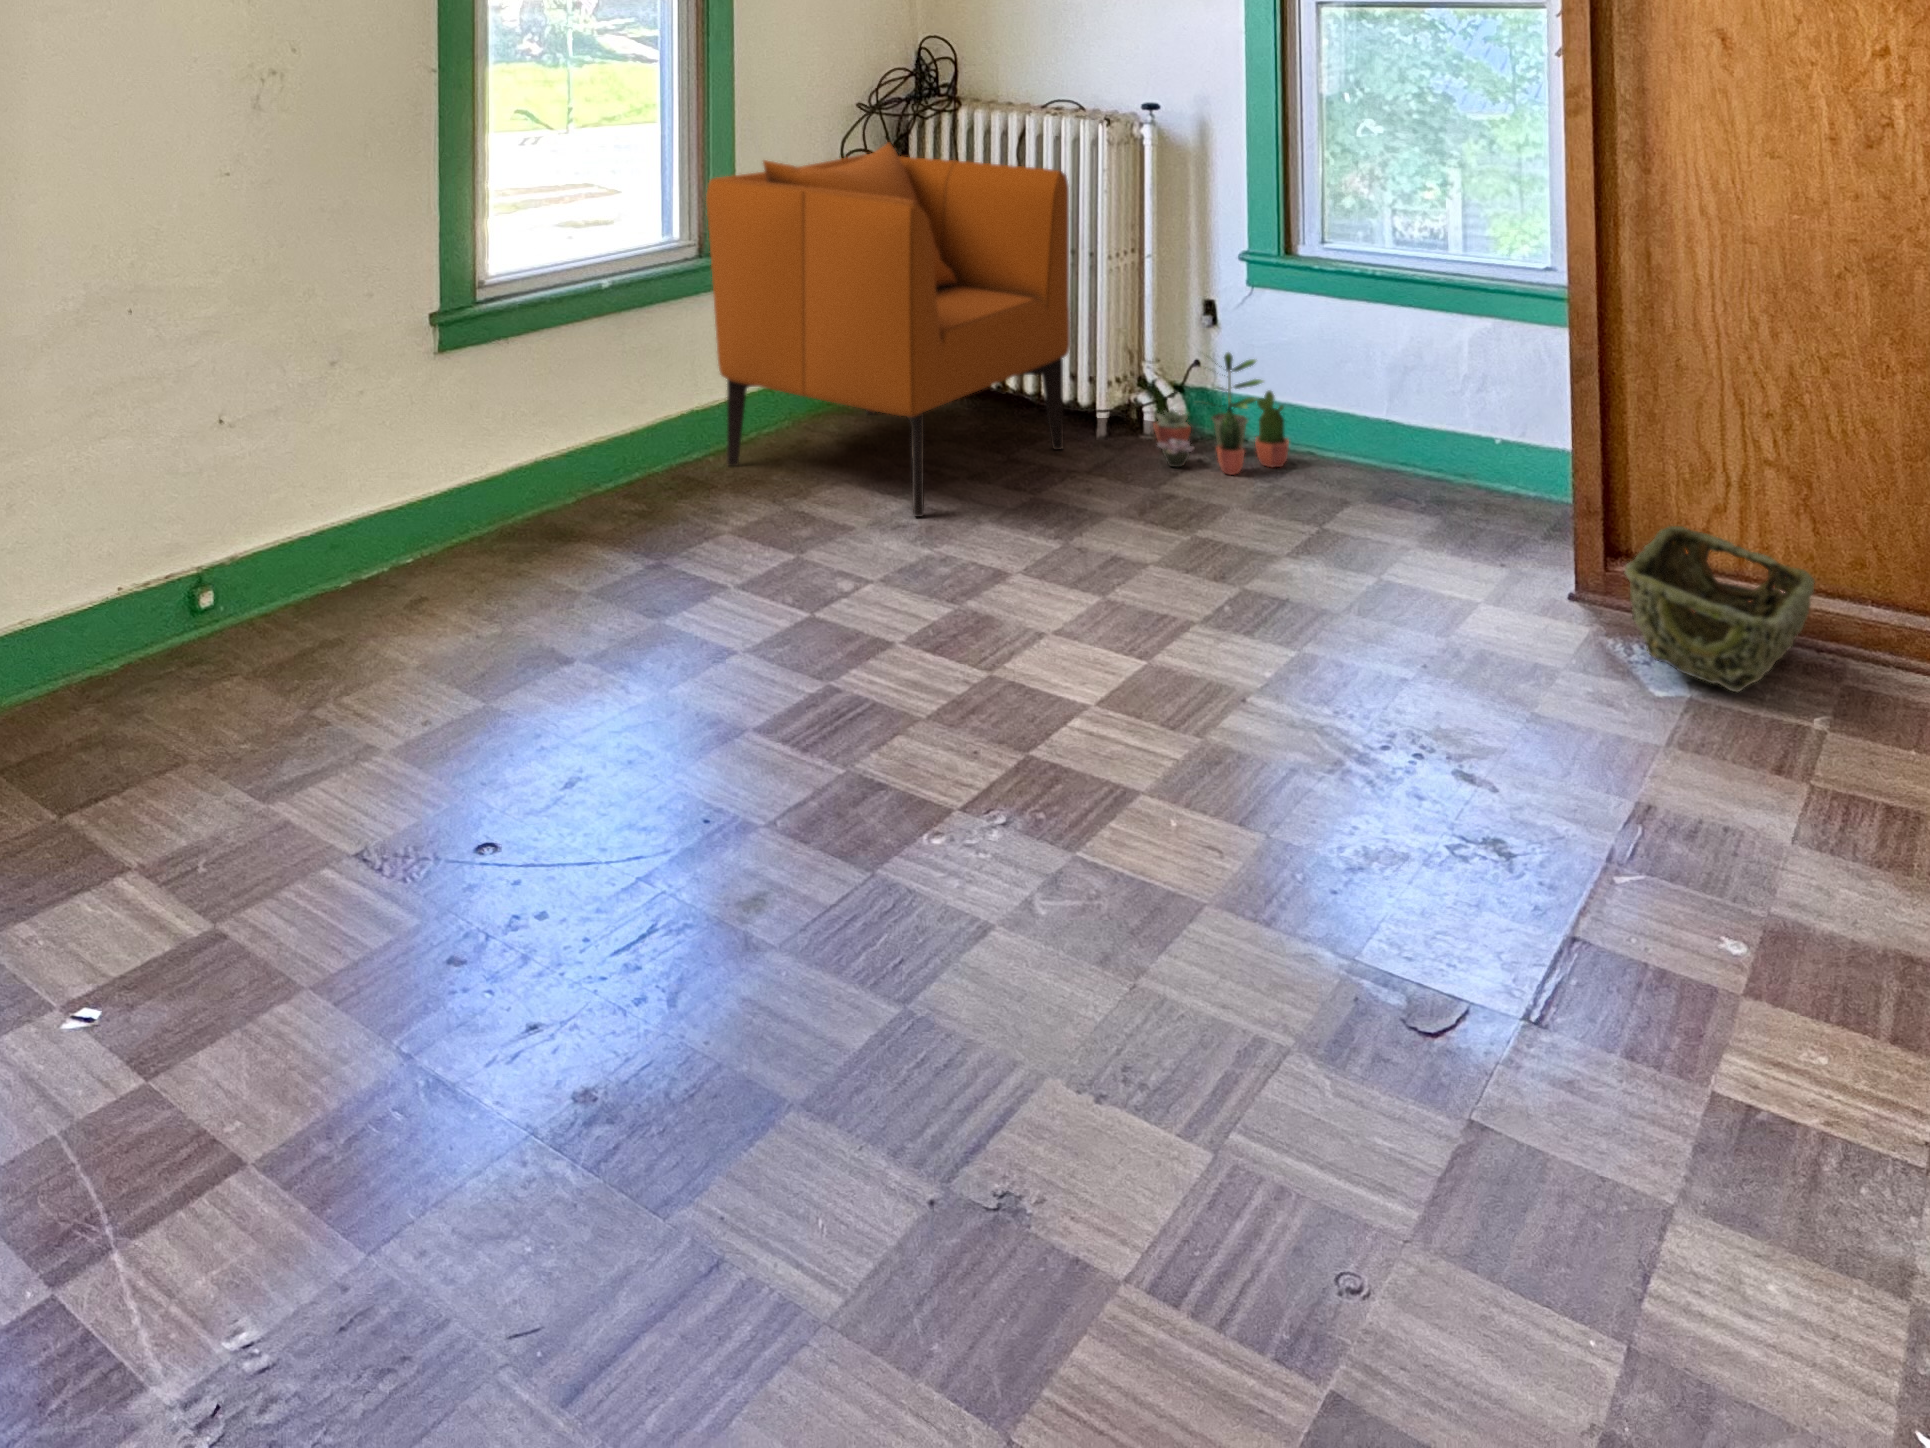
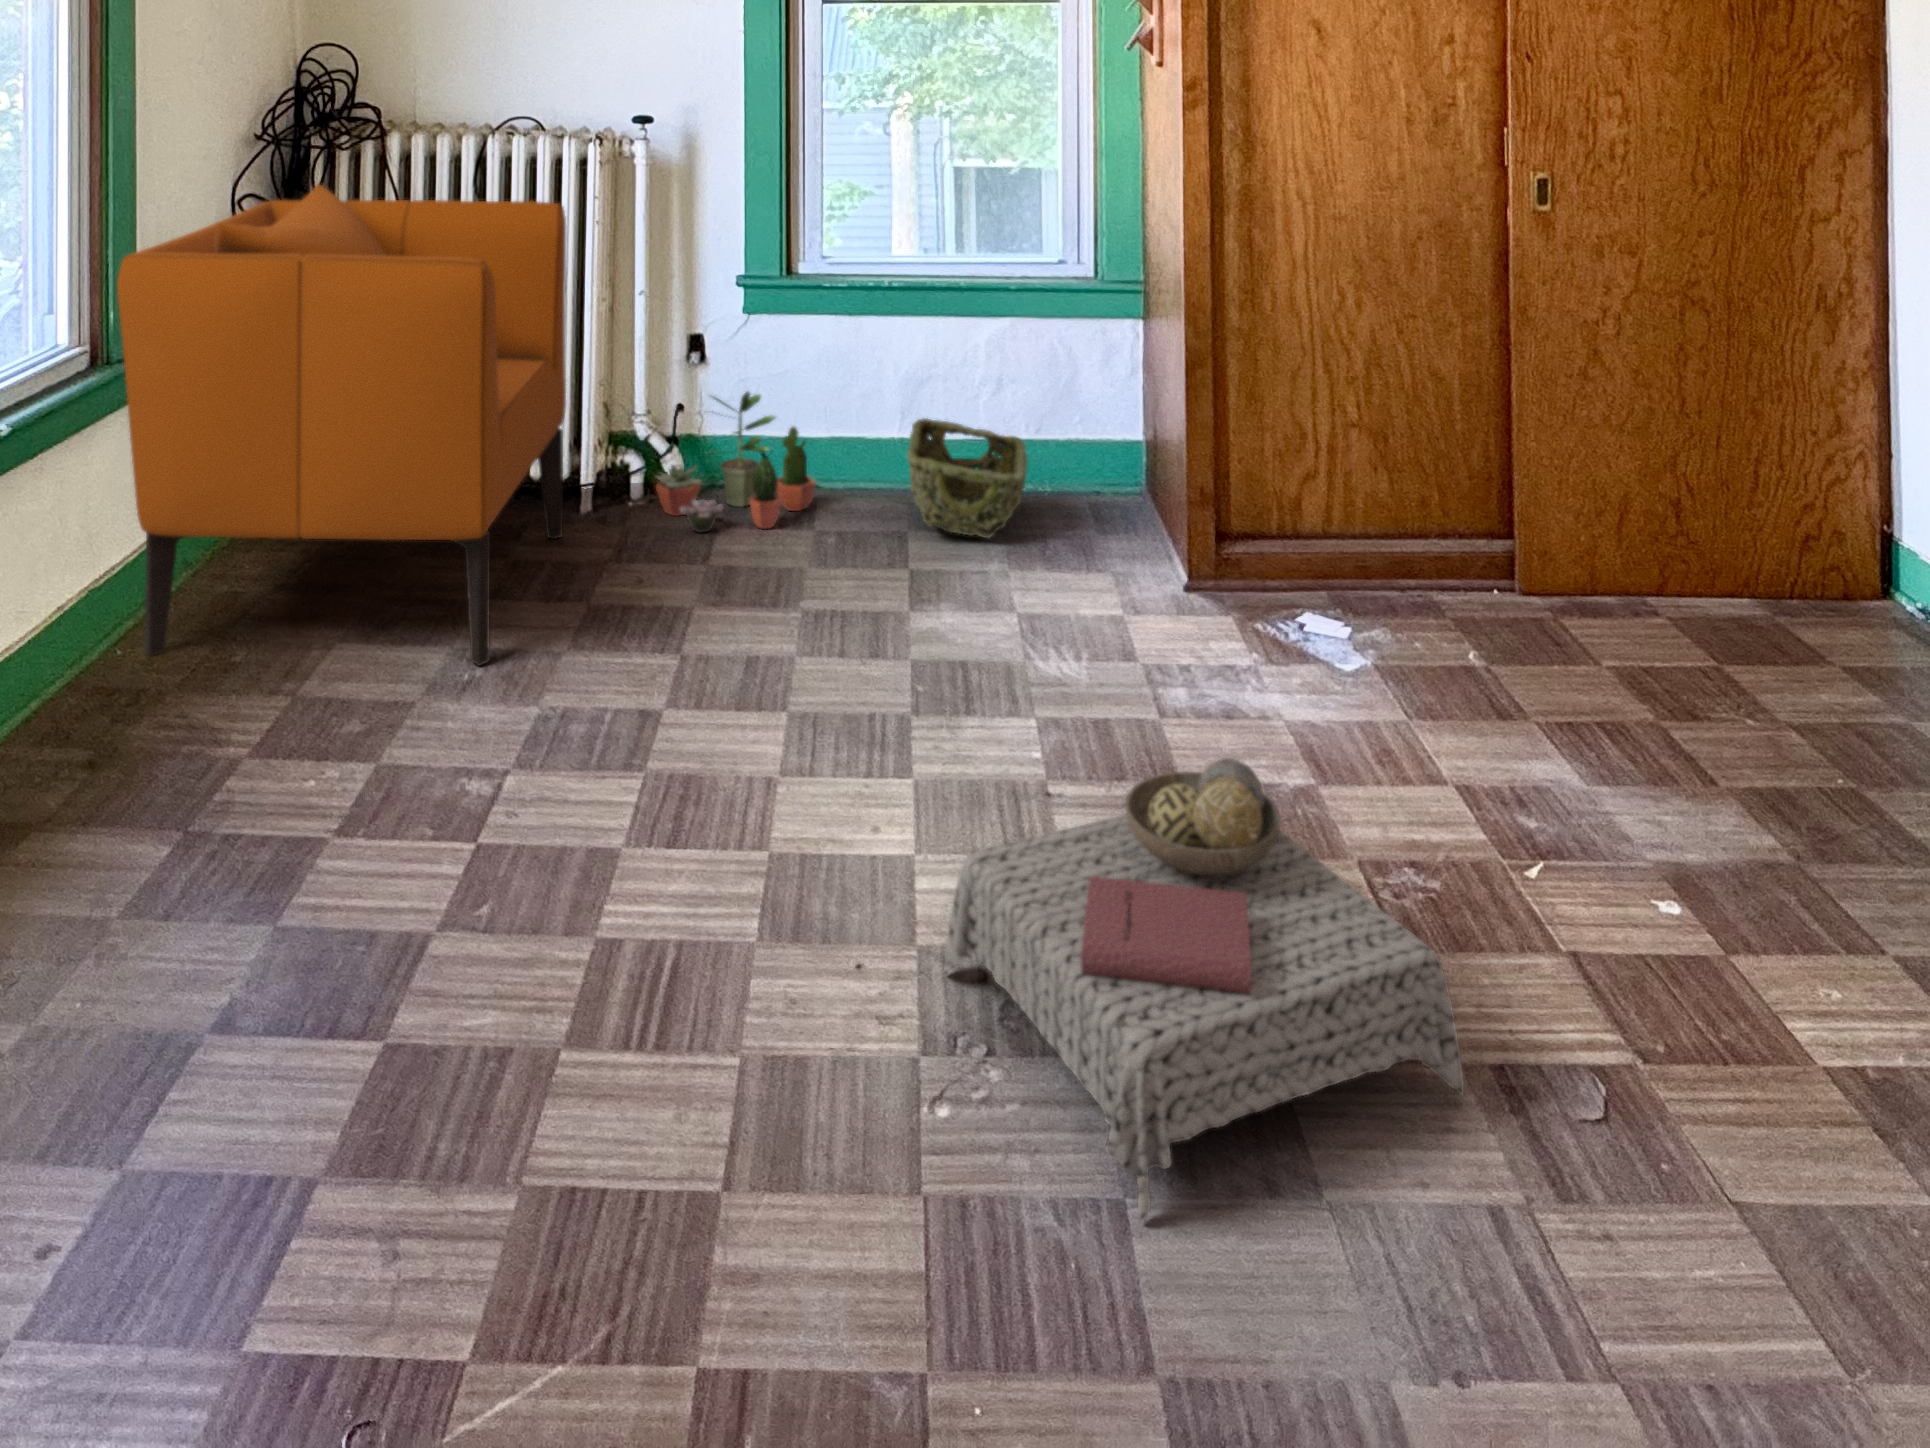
woven basket: present [1625,526,1815,692] -> present [907,418,1028,538]
ottoman: none [968,659,1323,979] -> present [944,758,1464,1221]

